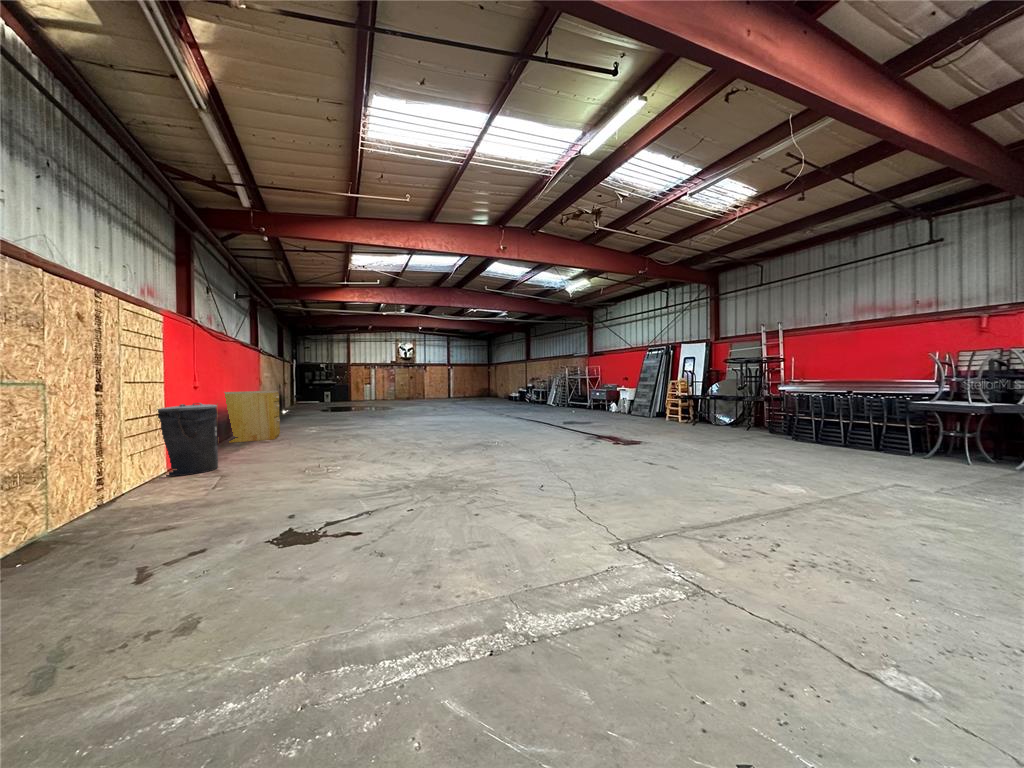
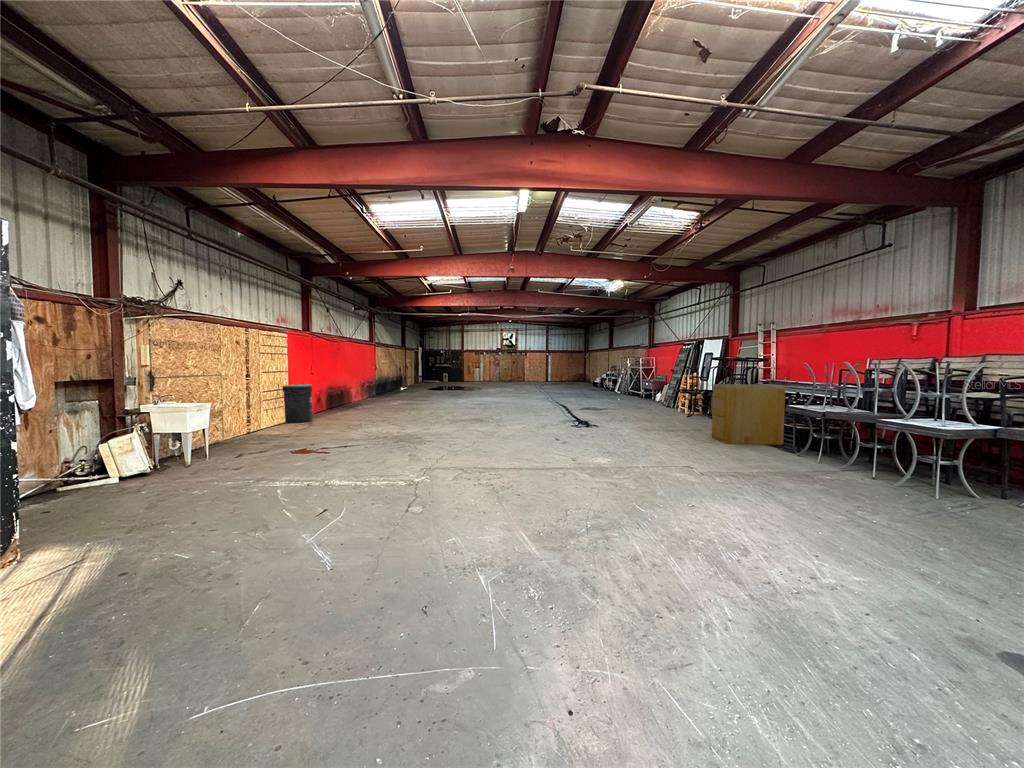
filing cabinet: present [217,391,280,443] -> present [712,384,785,445]

